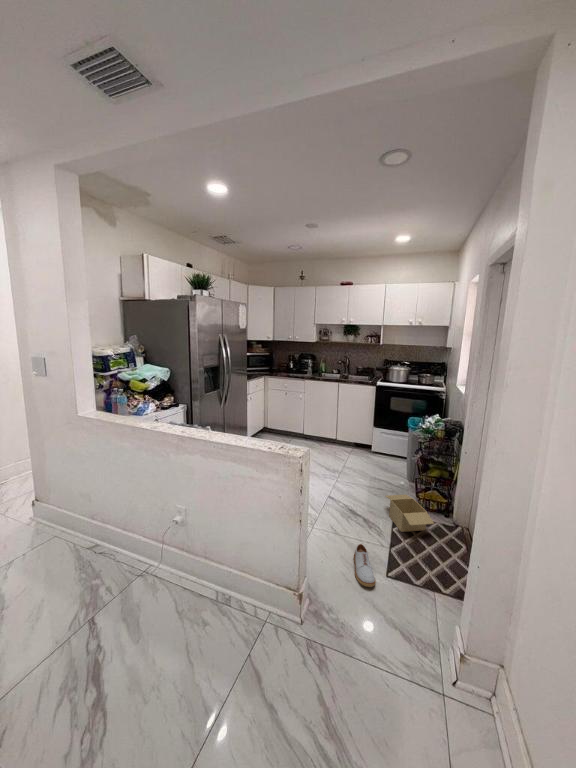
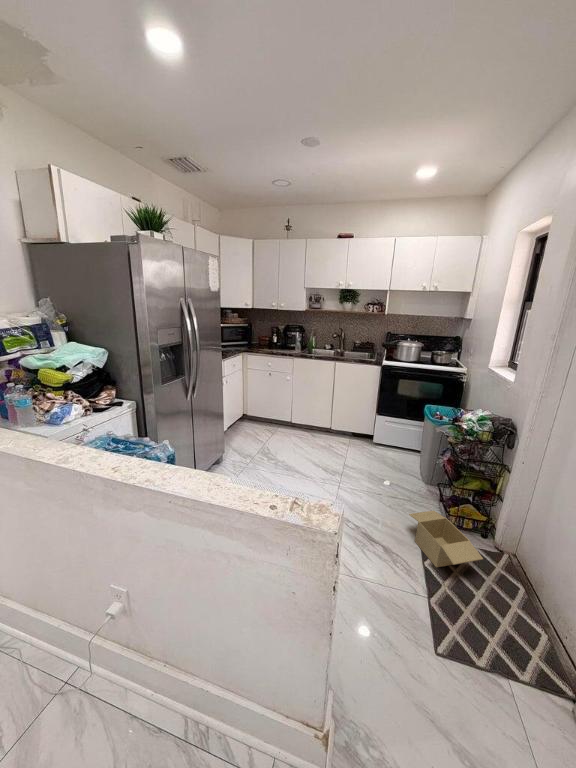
shoe: present [354,544,376,587] -> none [384,603,427,684]

